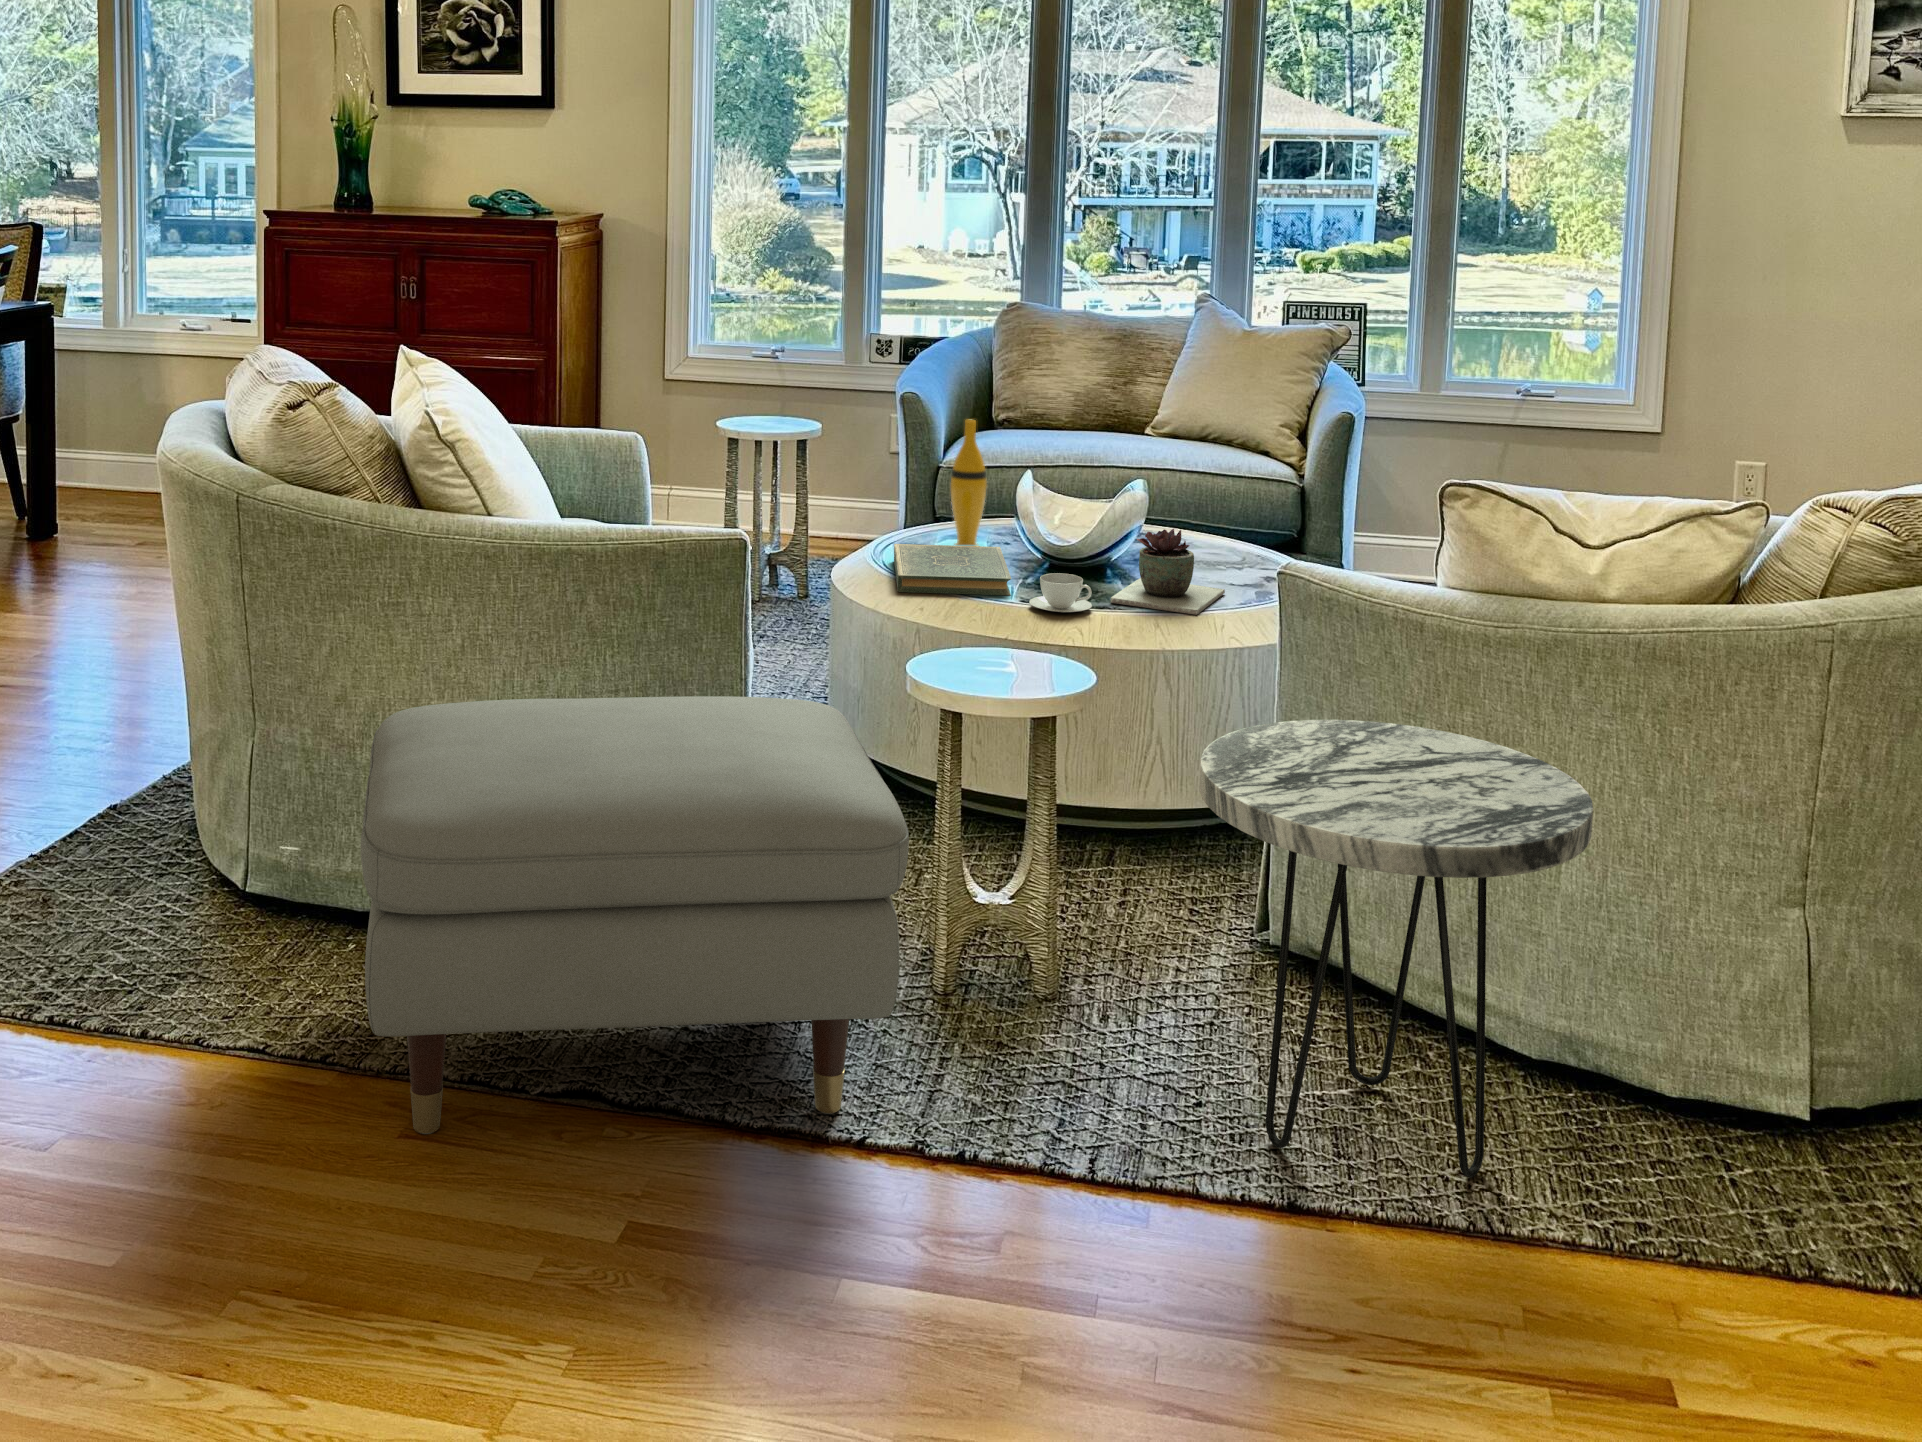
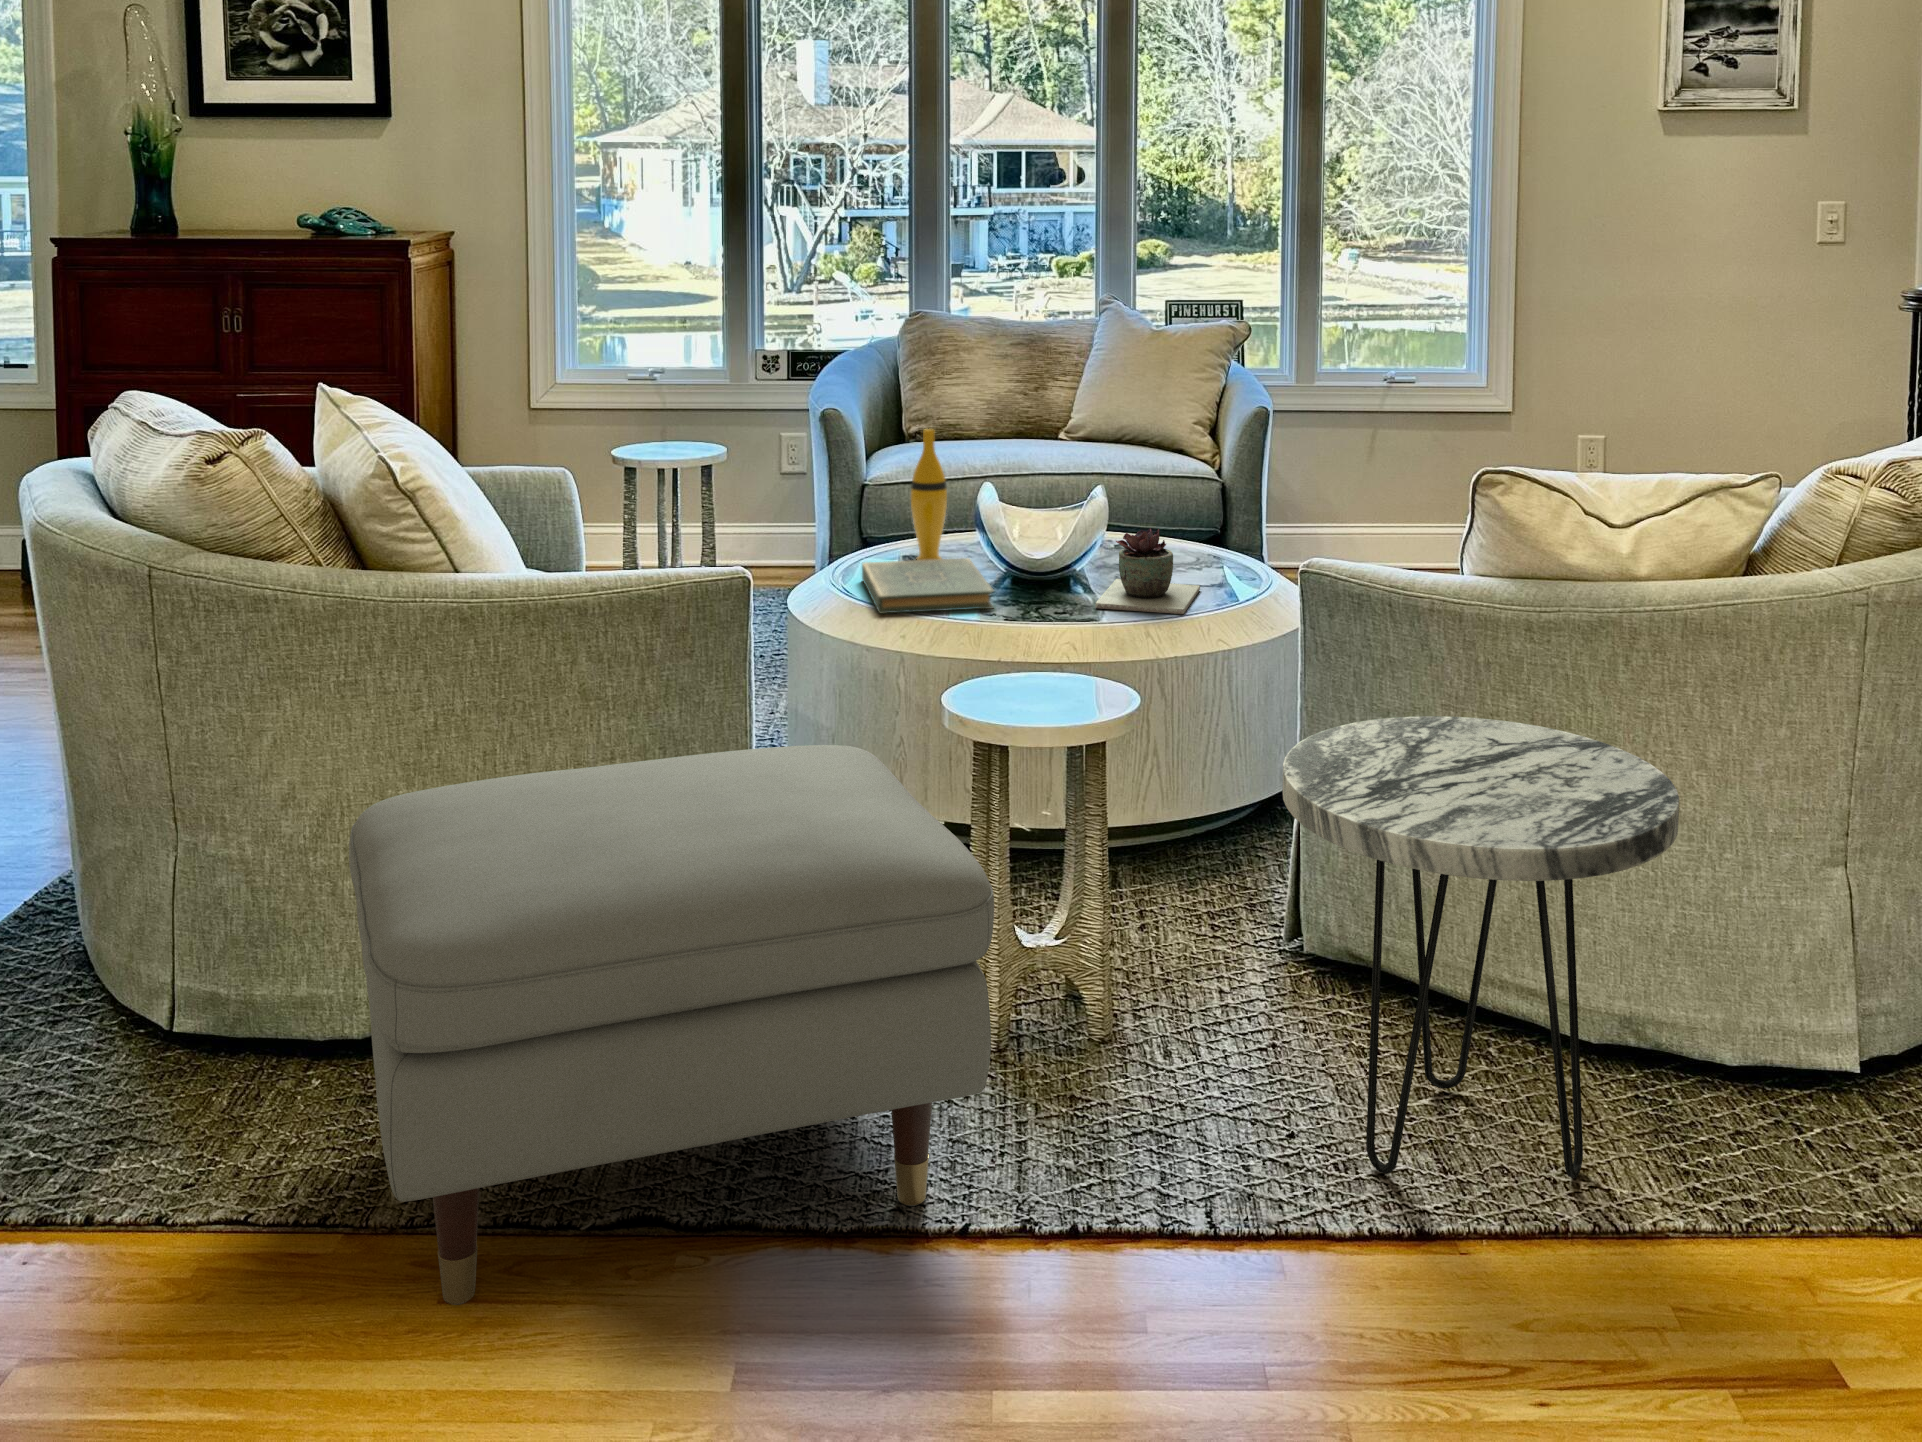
teacup: present [1029,573,1092,612] -> none [1017,582,1081,622]

